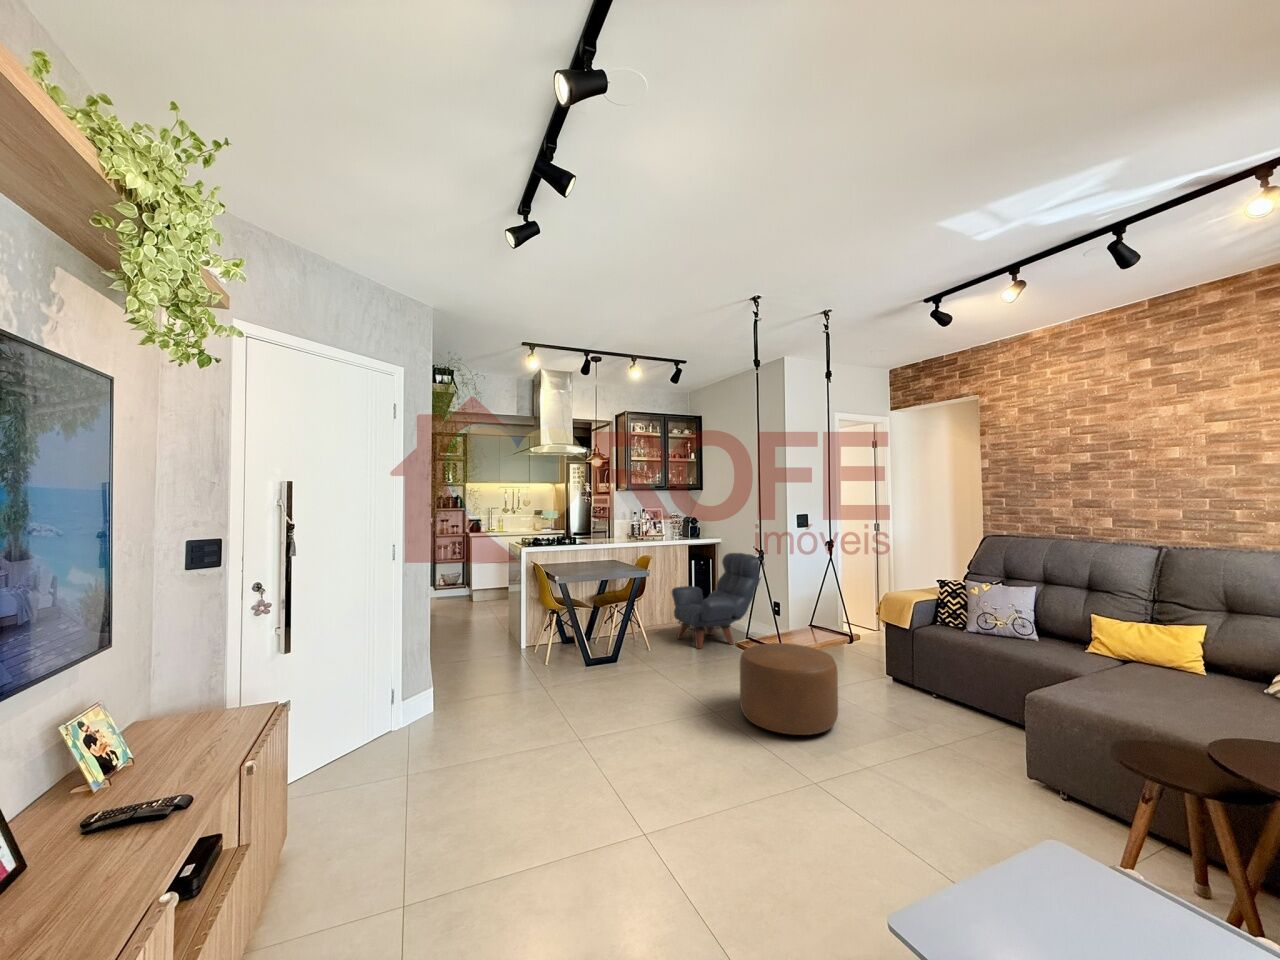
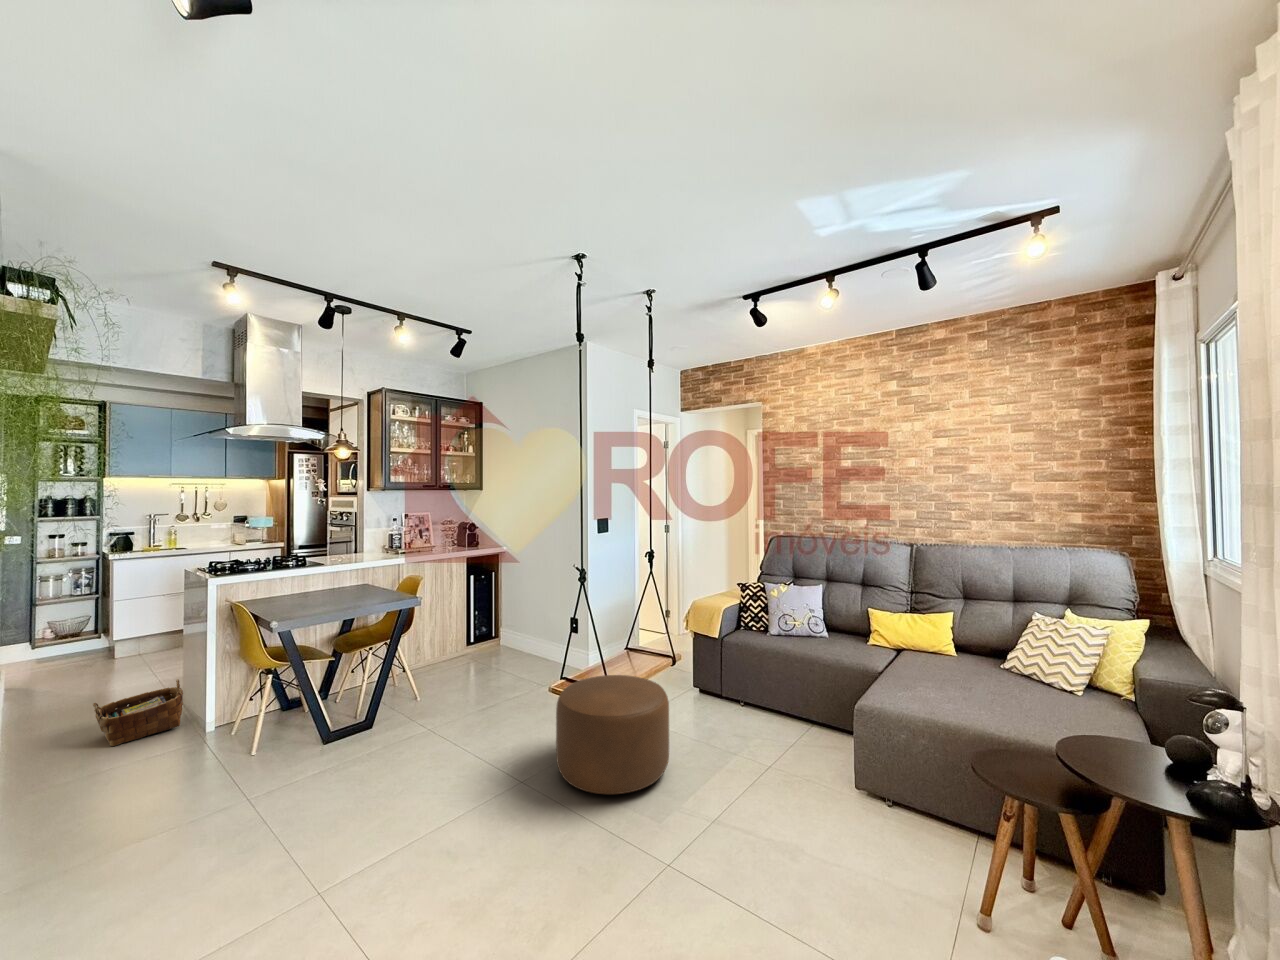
armchair: present [672,553,765,649] -> none [446,564,560,687]
woven basket: none [466,612,509,647] -> present [93,679,183,746]

